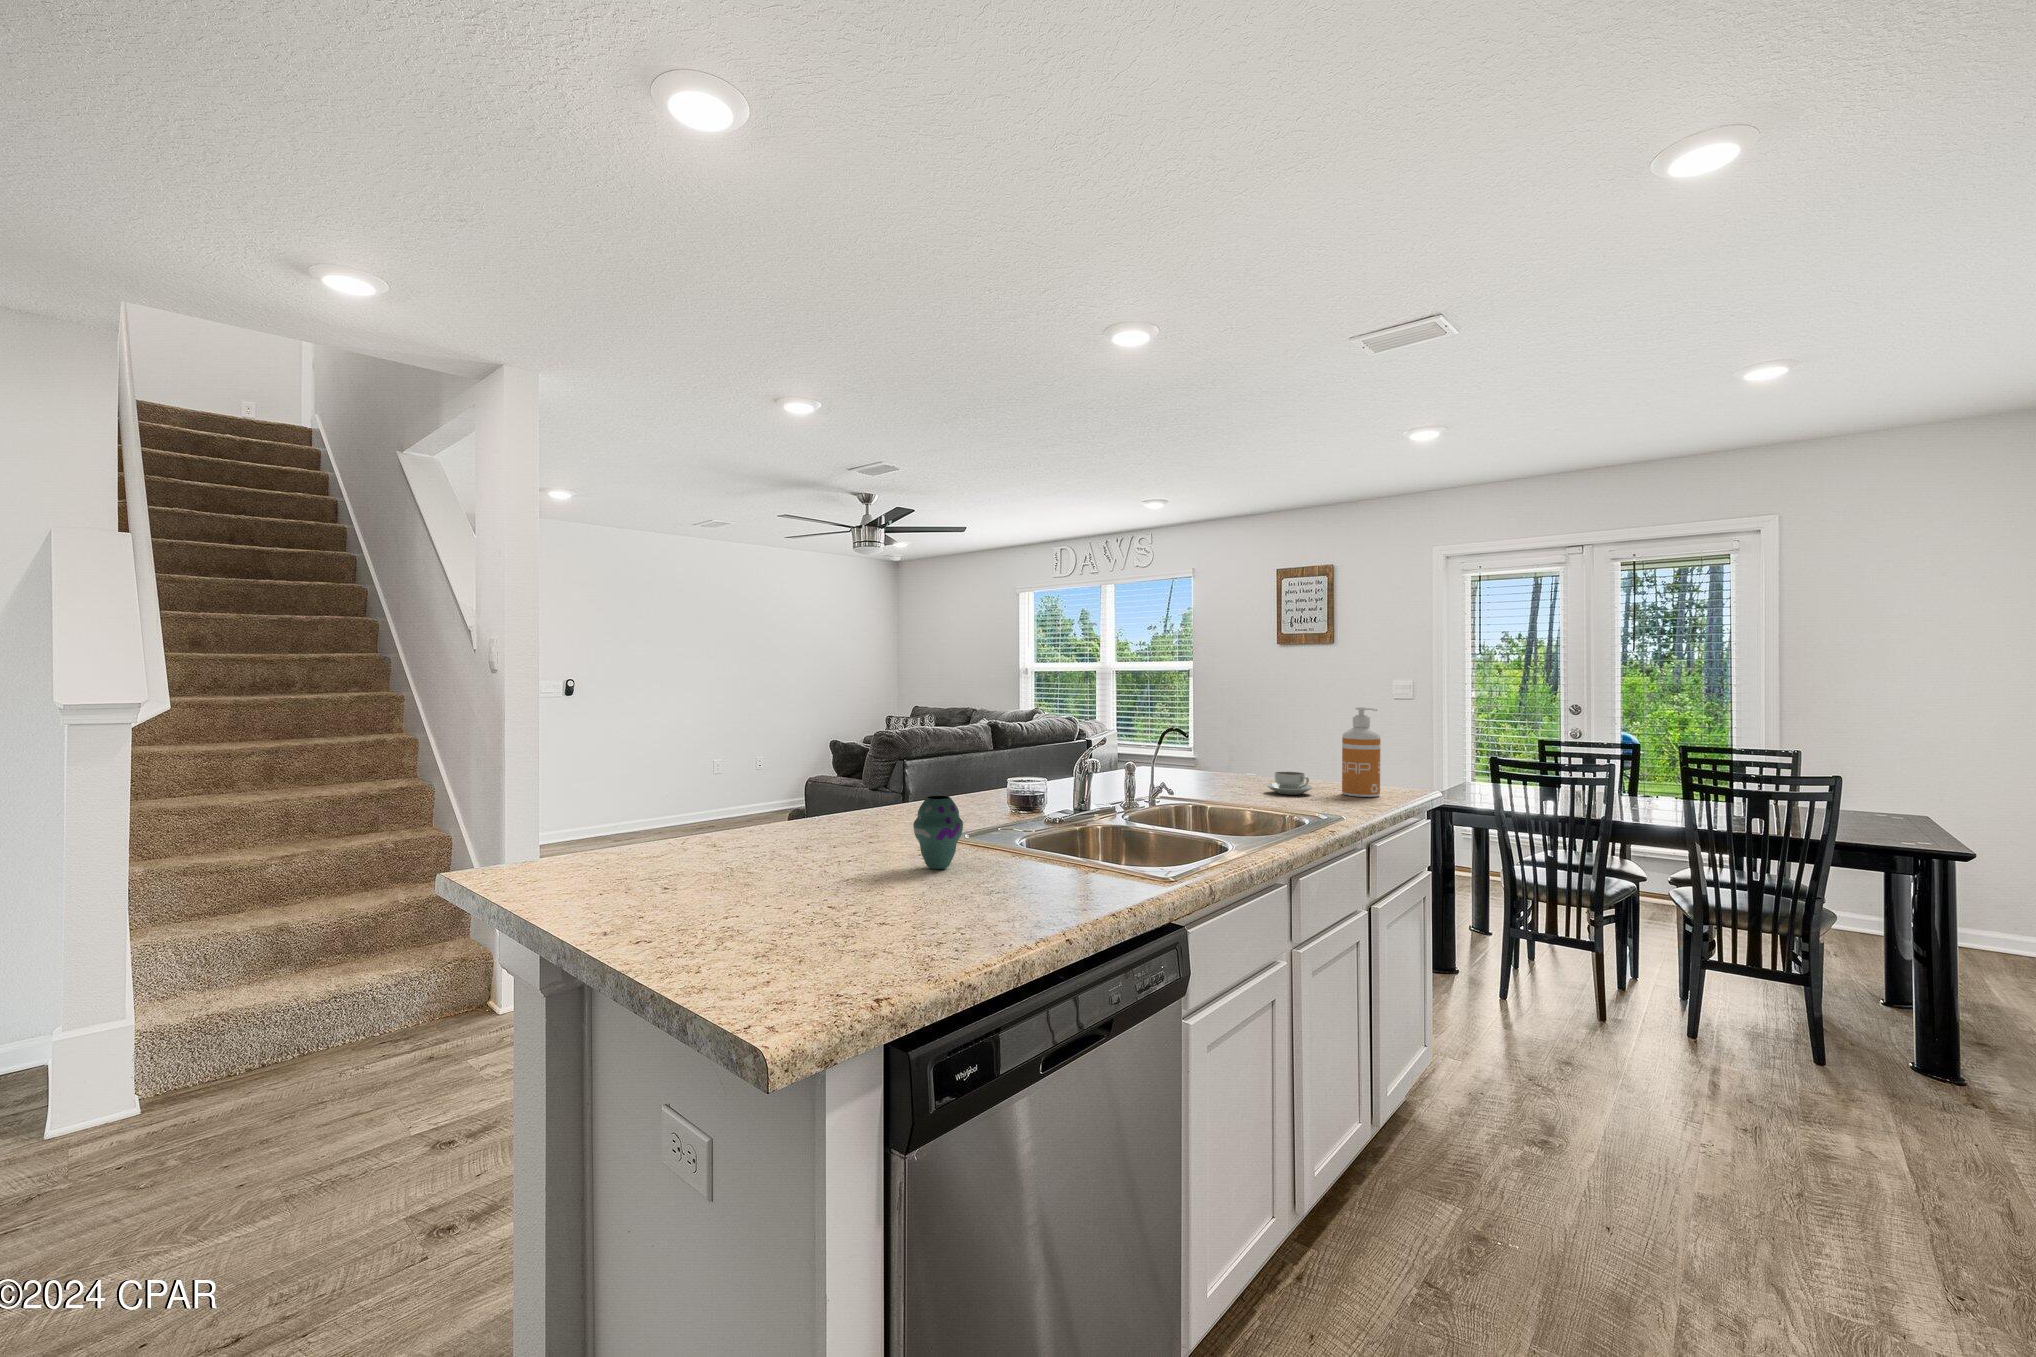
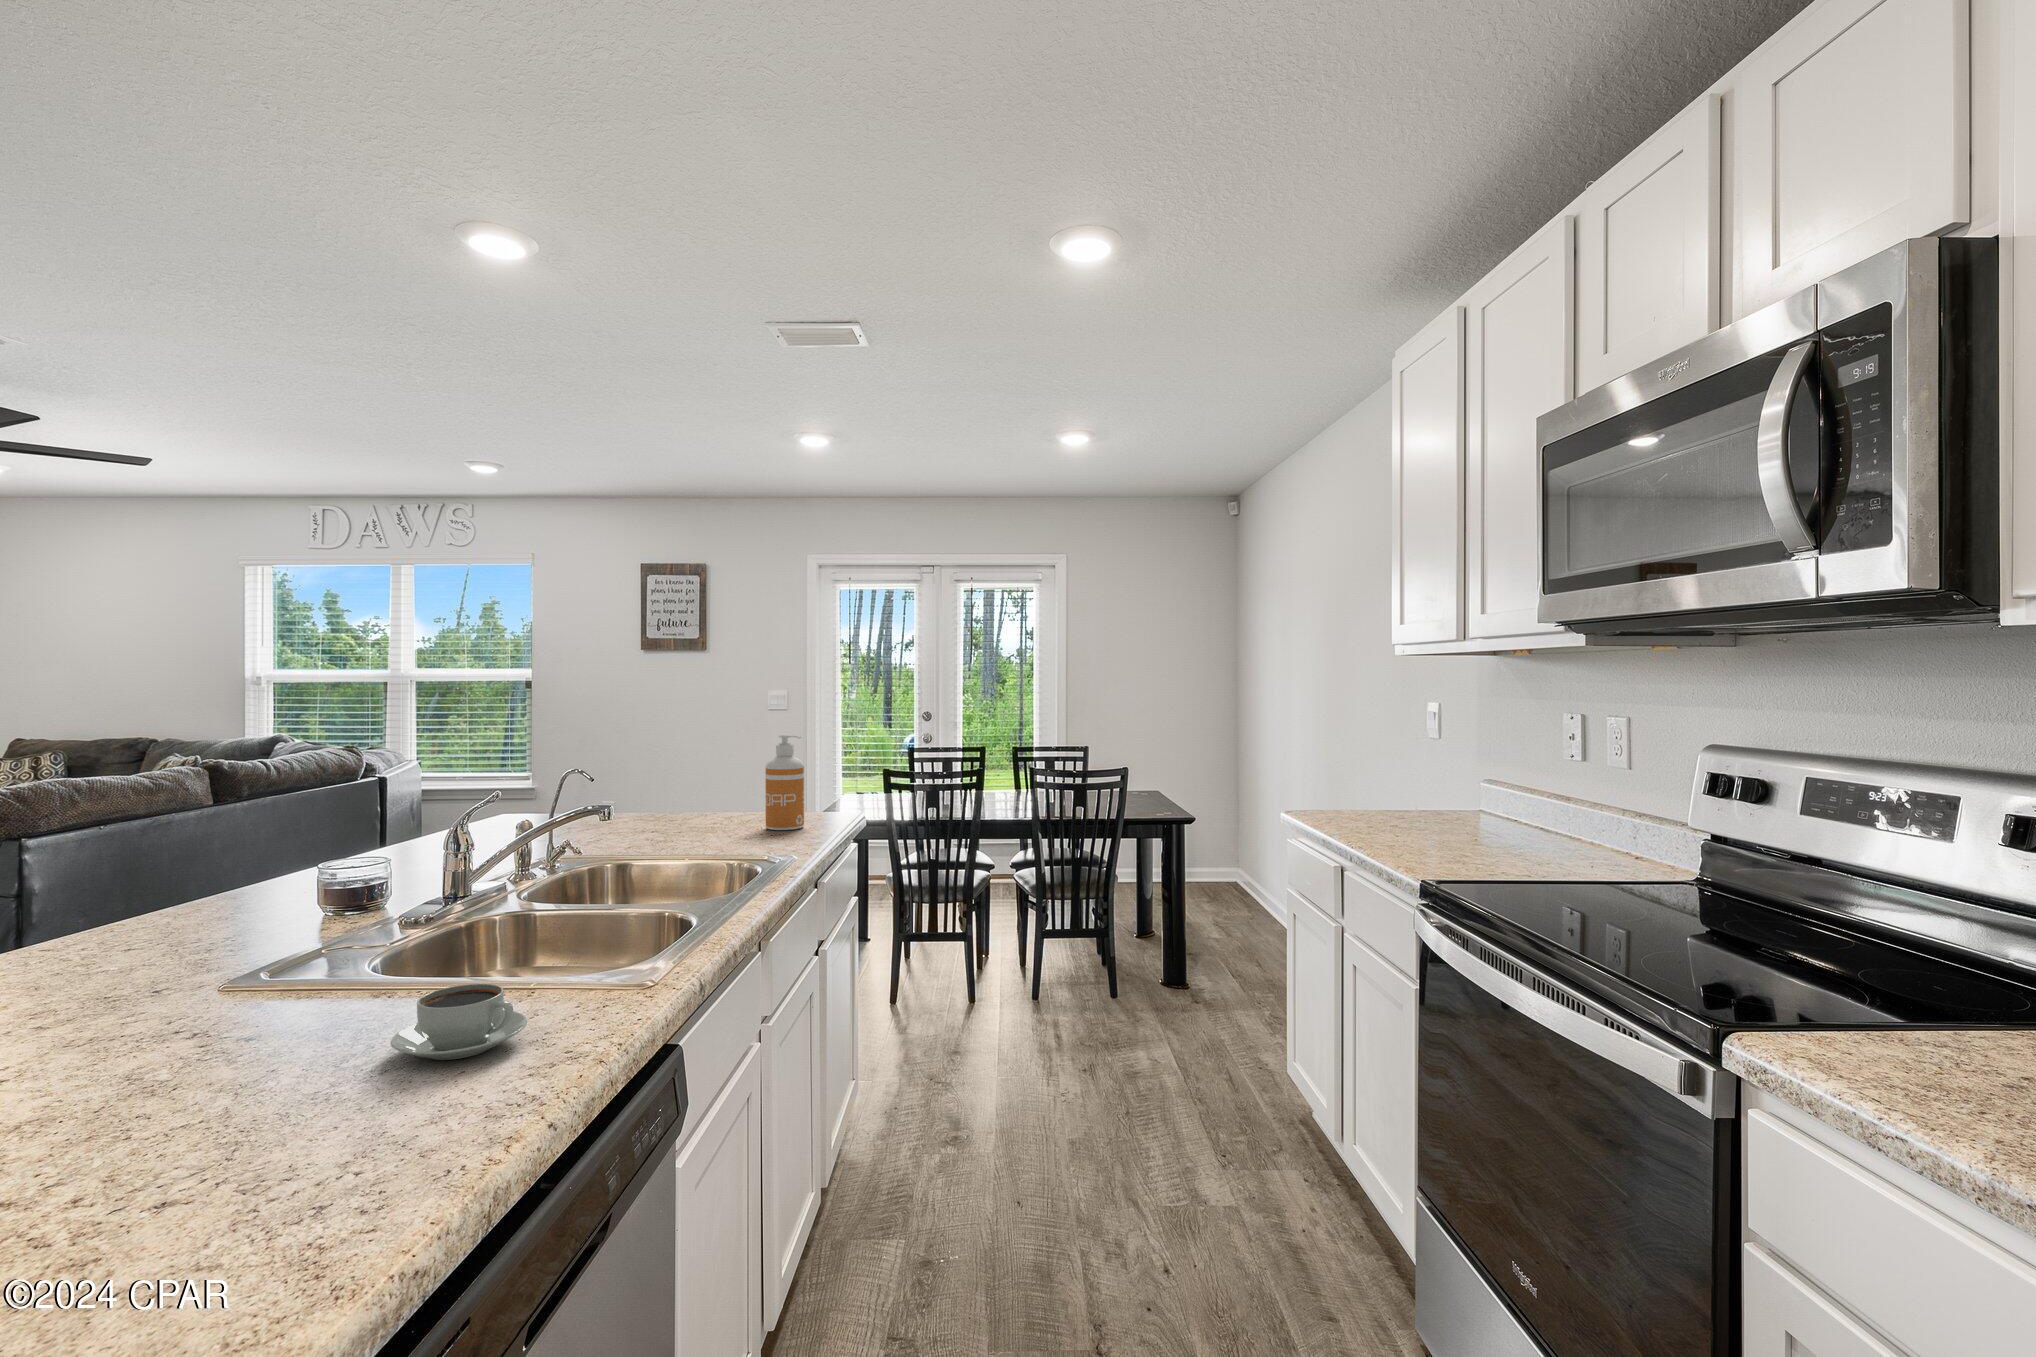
coffee cup: present [1266,771,1313,795] -> present [391,984,527,1060]
vase: present [913,796,963,869] -> none [264,912,352,1020]

